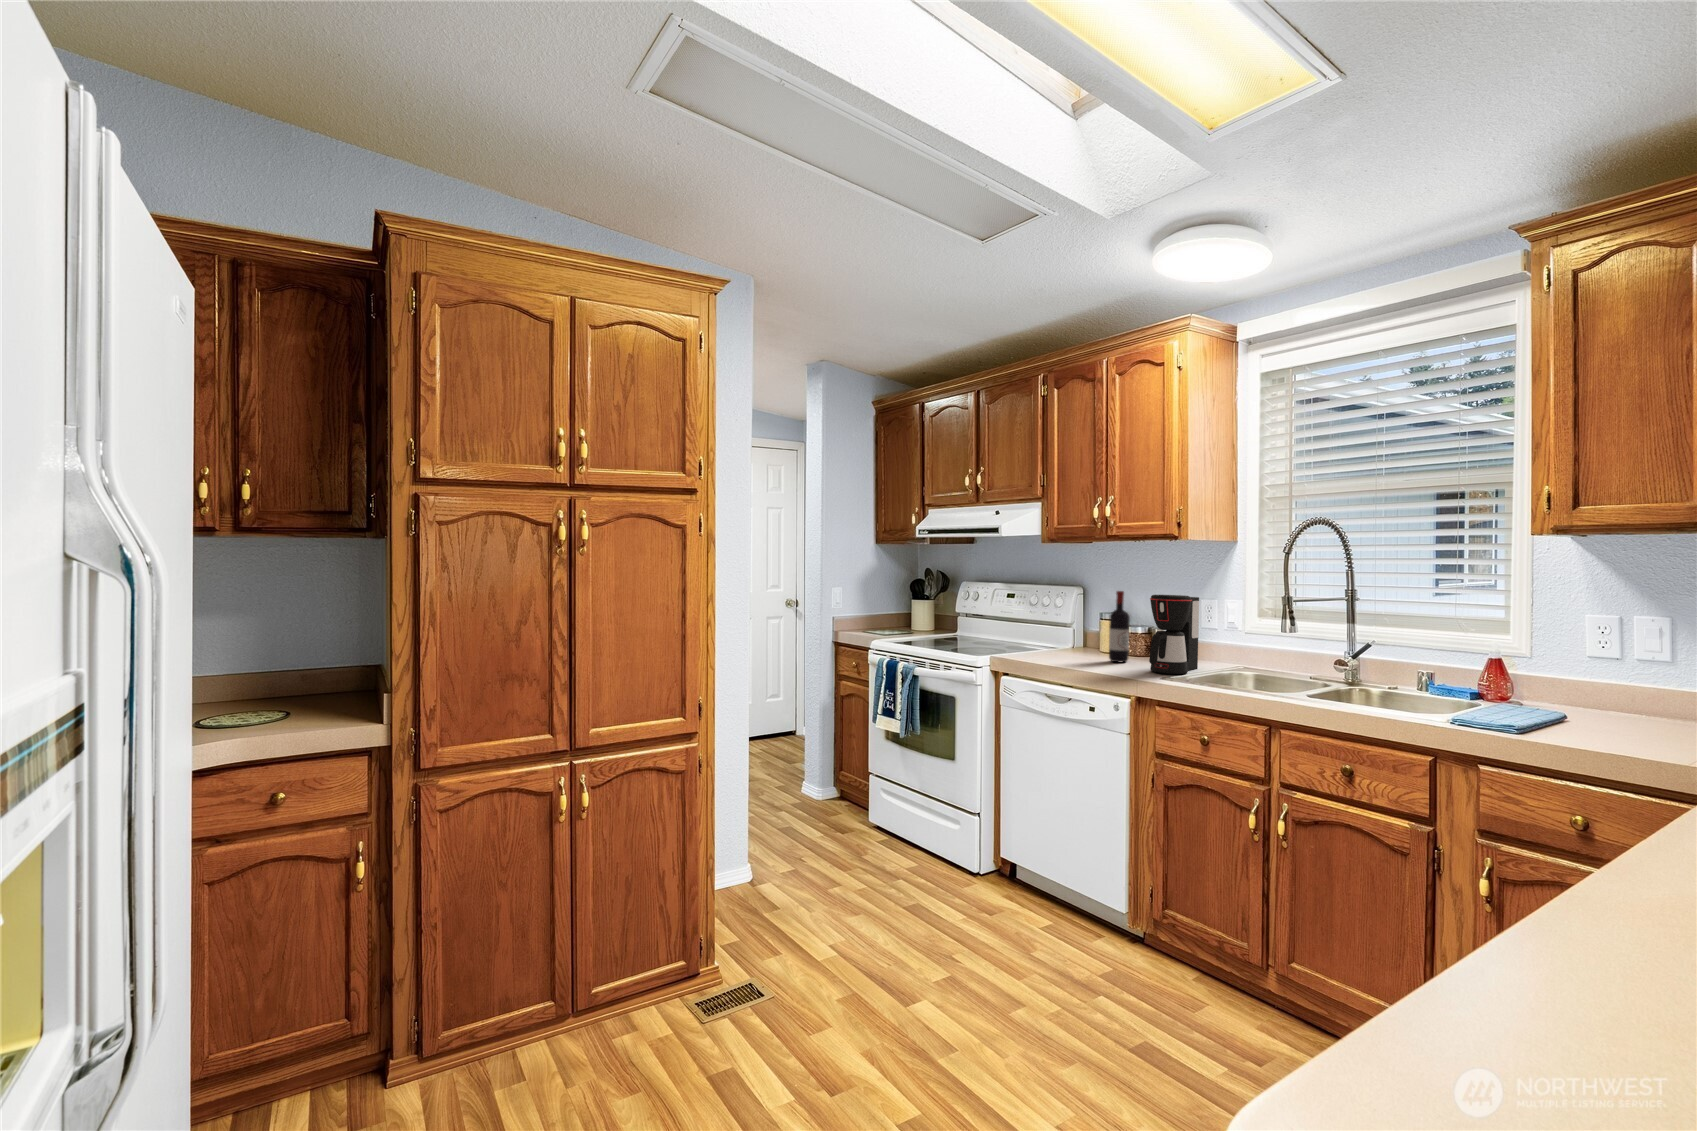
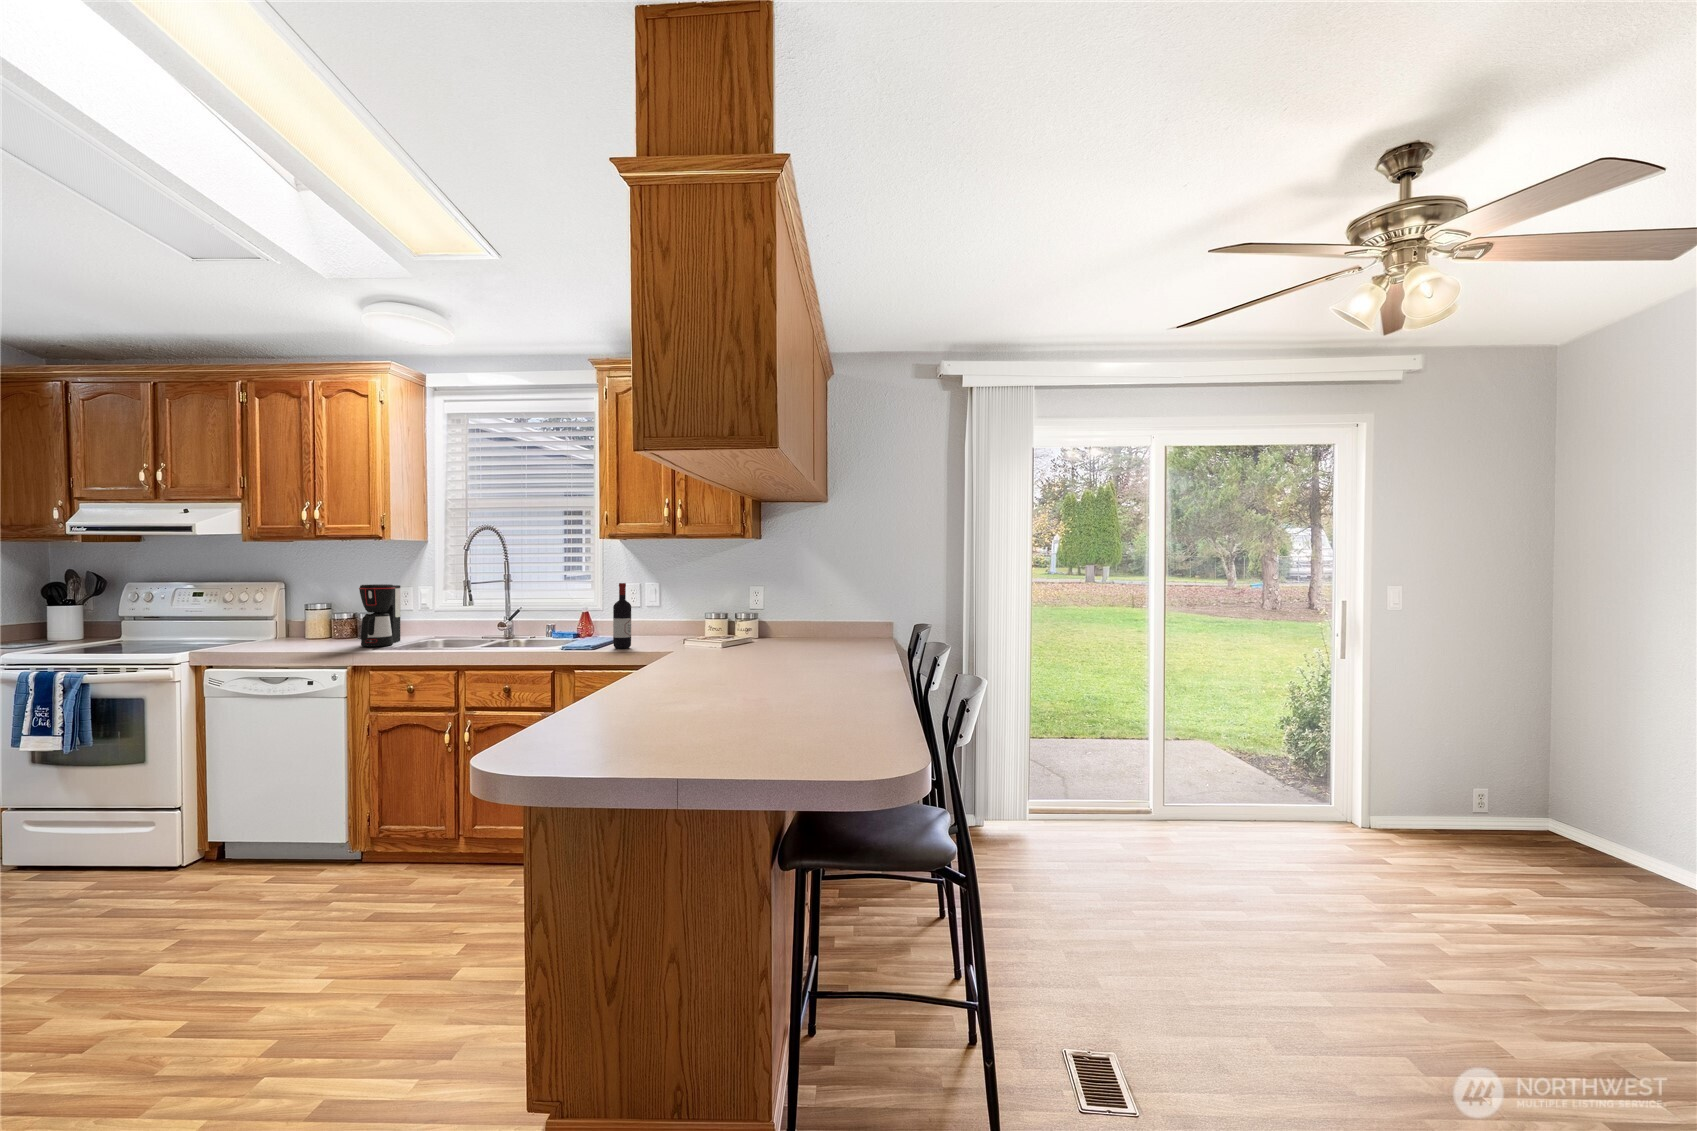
wine bottle: present [1109,591,1130,662] -> present [613,583,631,649]

